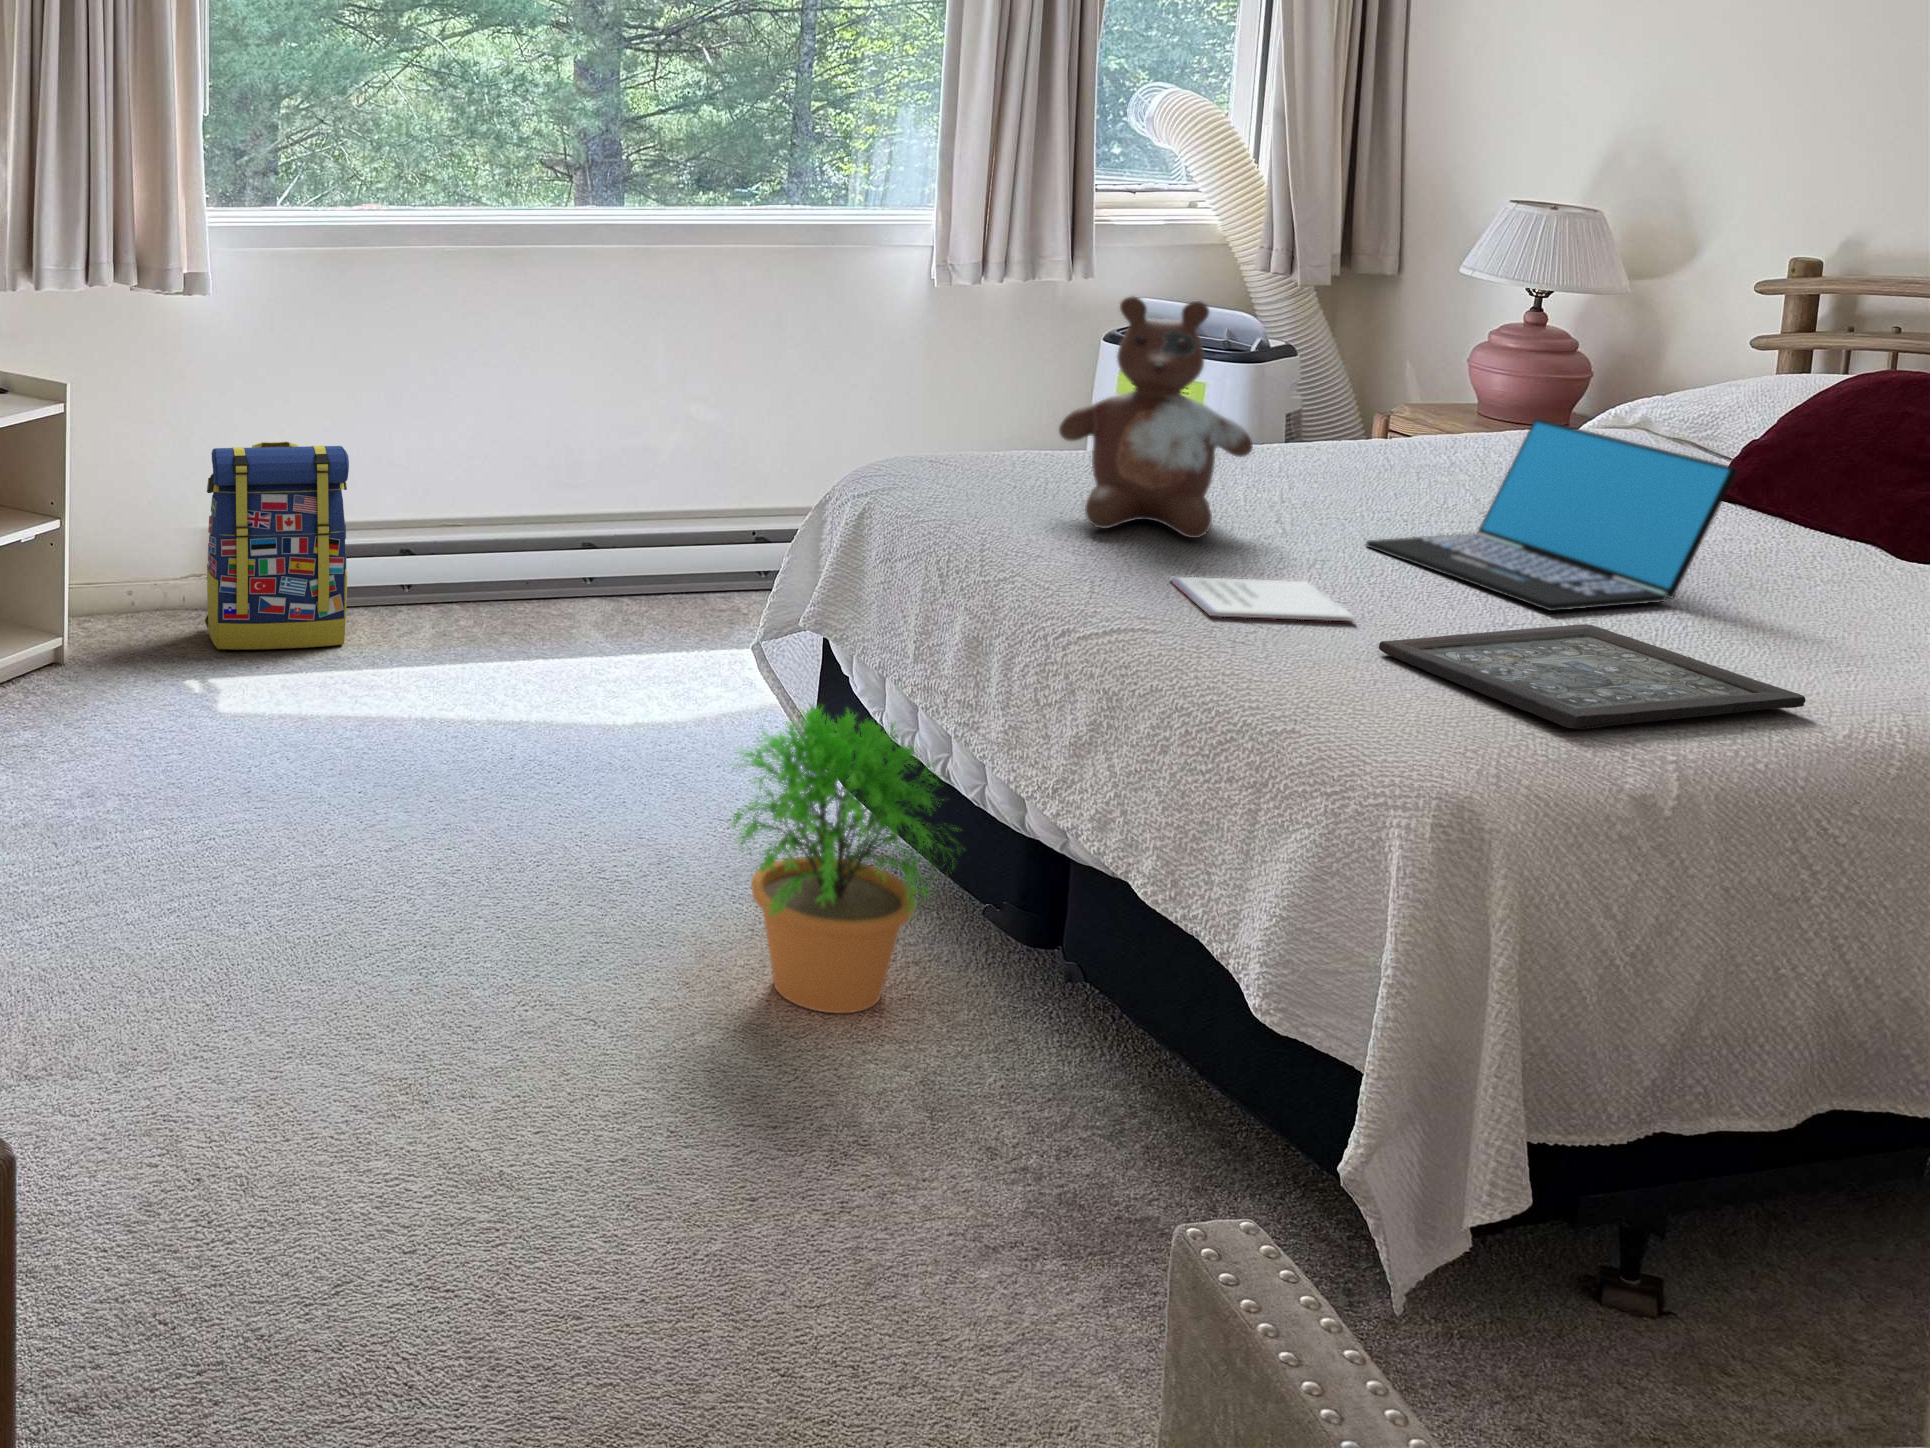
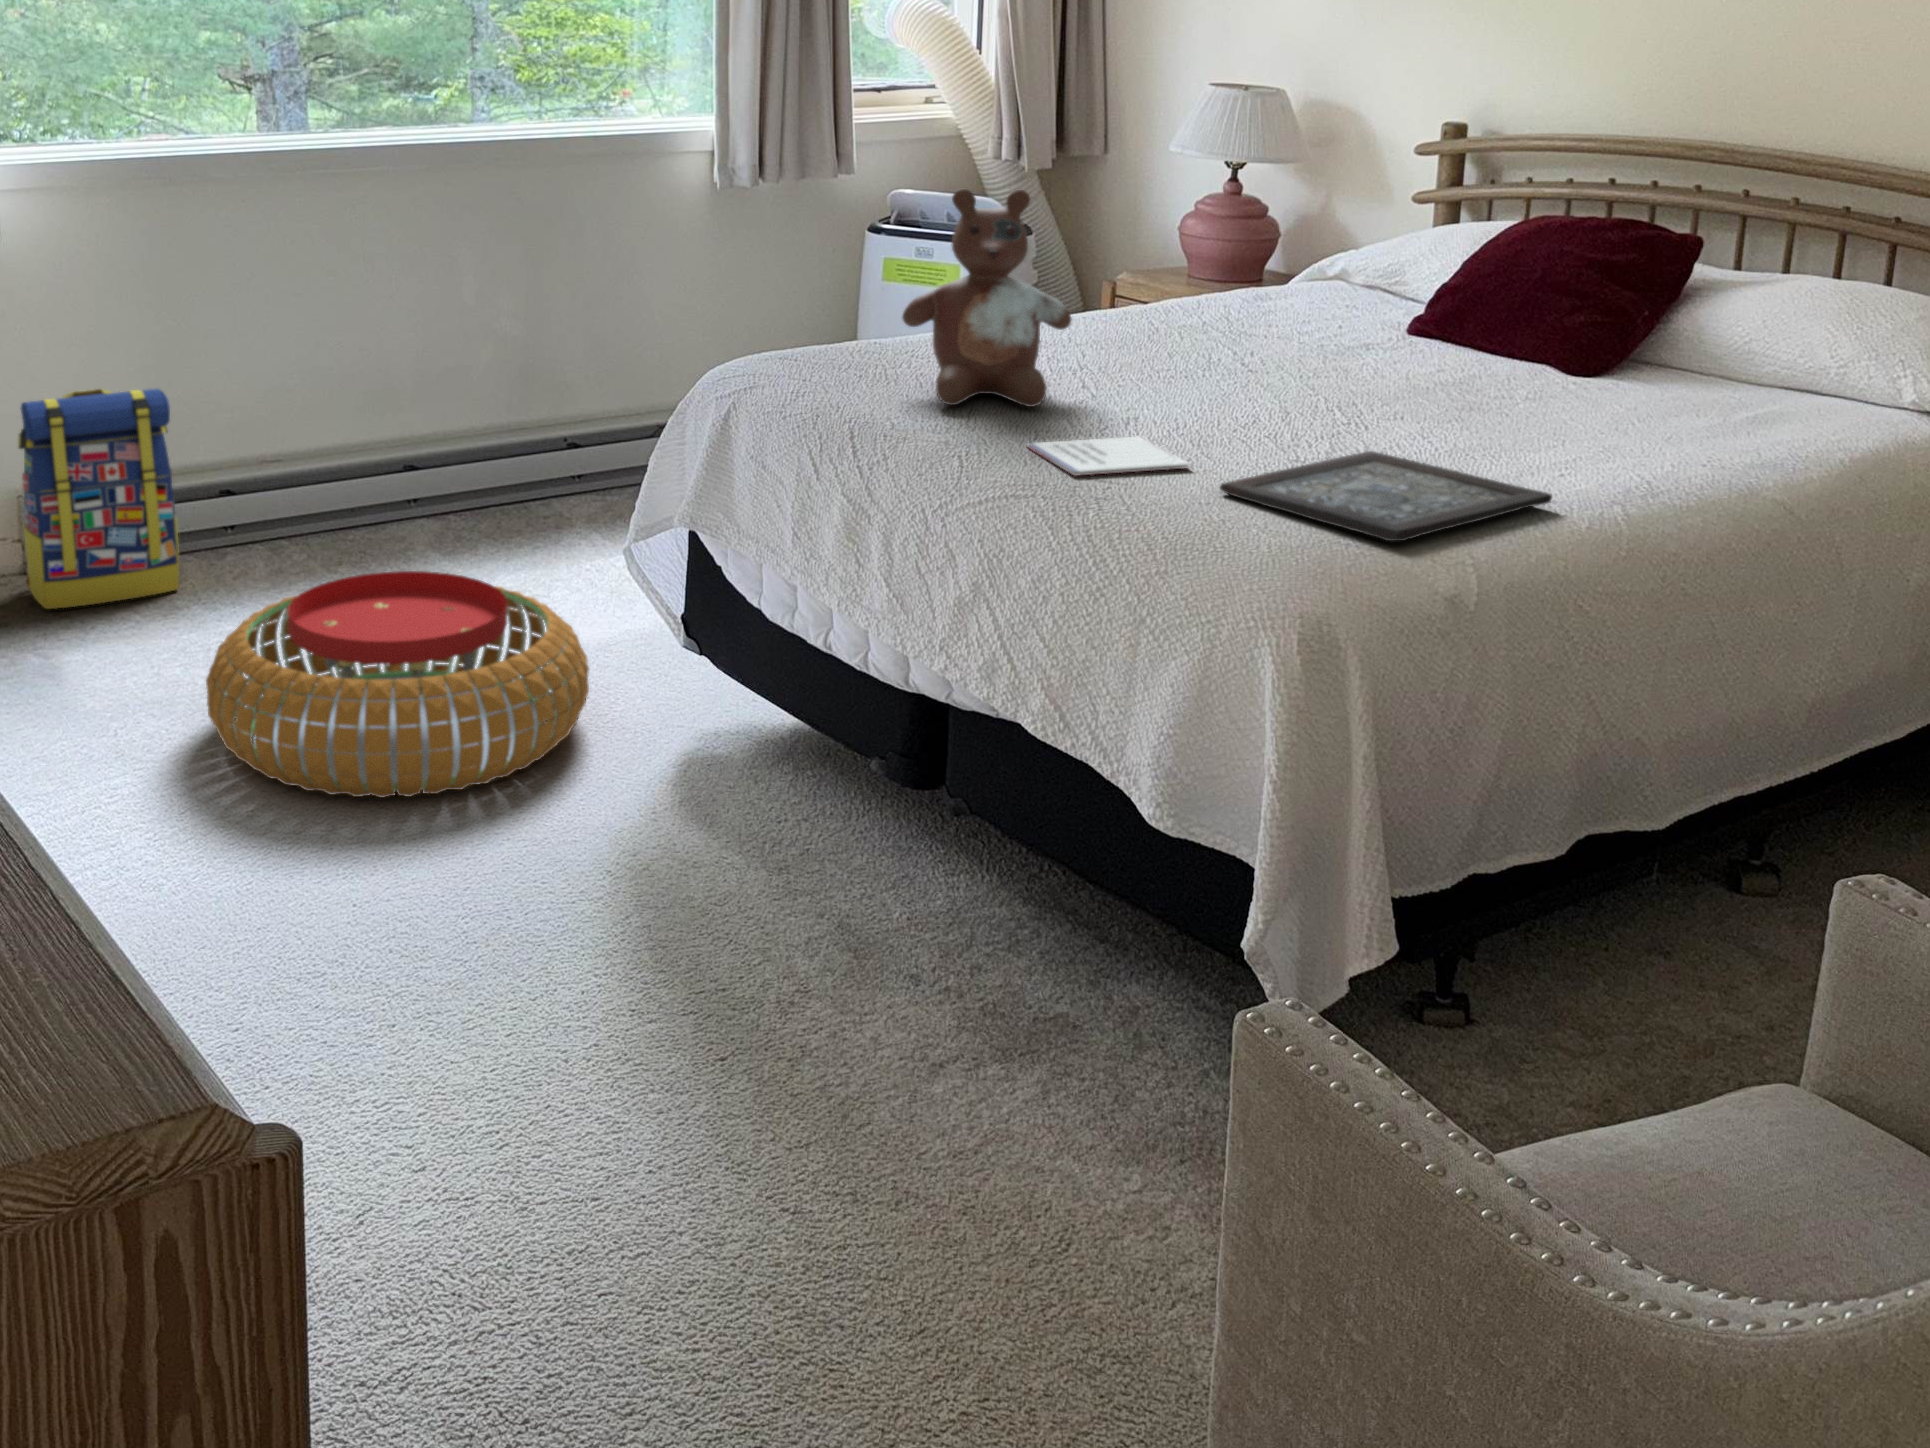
laptop: present [1366,419,1737,611] -> none [1170,276,1466,443]
pouf: none [327,646,711,877] -> present [206,571,589,798]
potted plant: present [729,706,958,1013] -> none [630,593,859,879]

